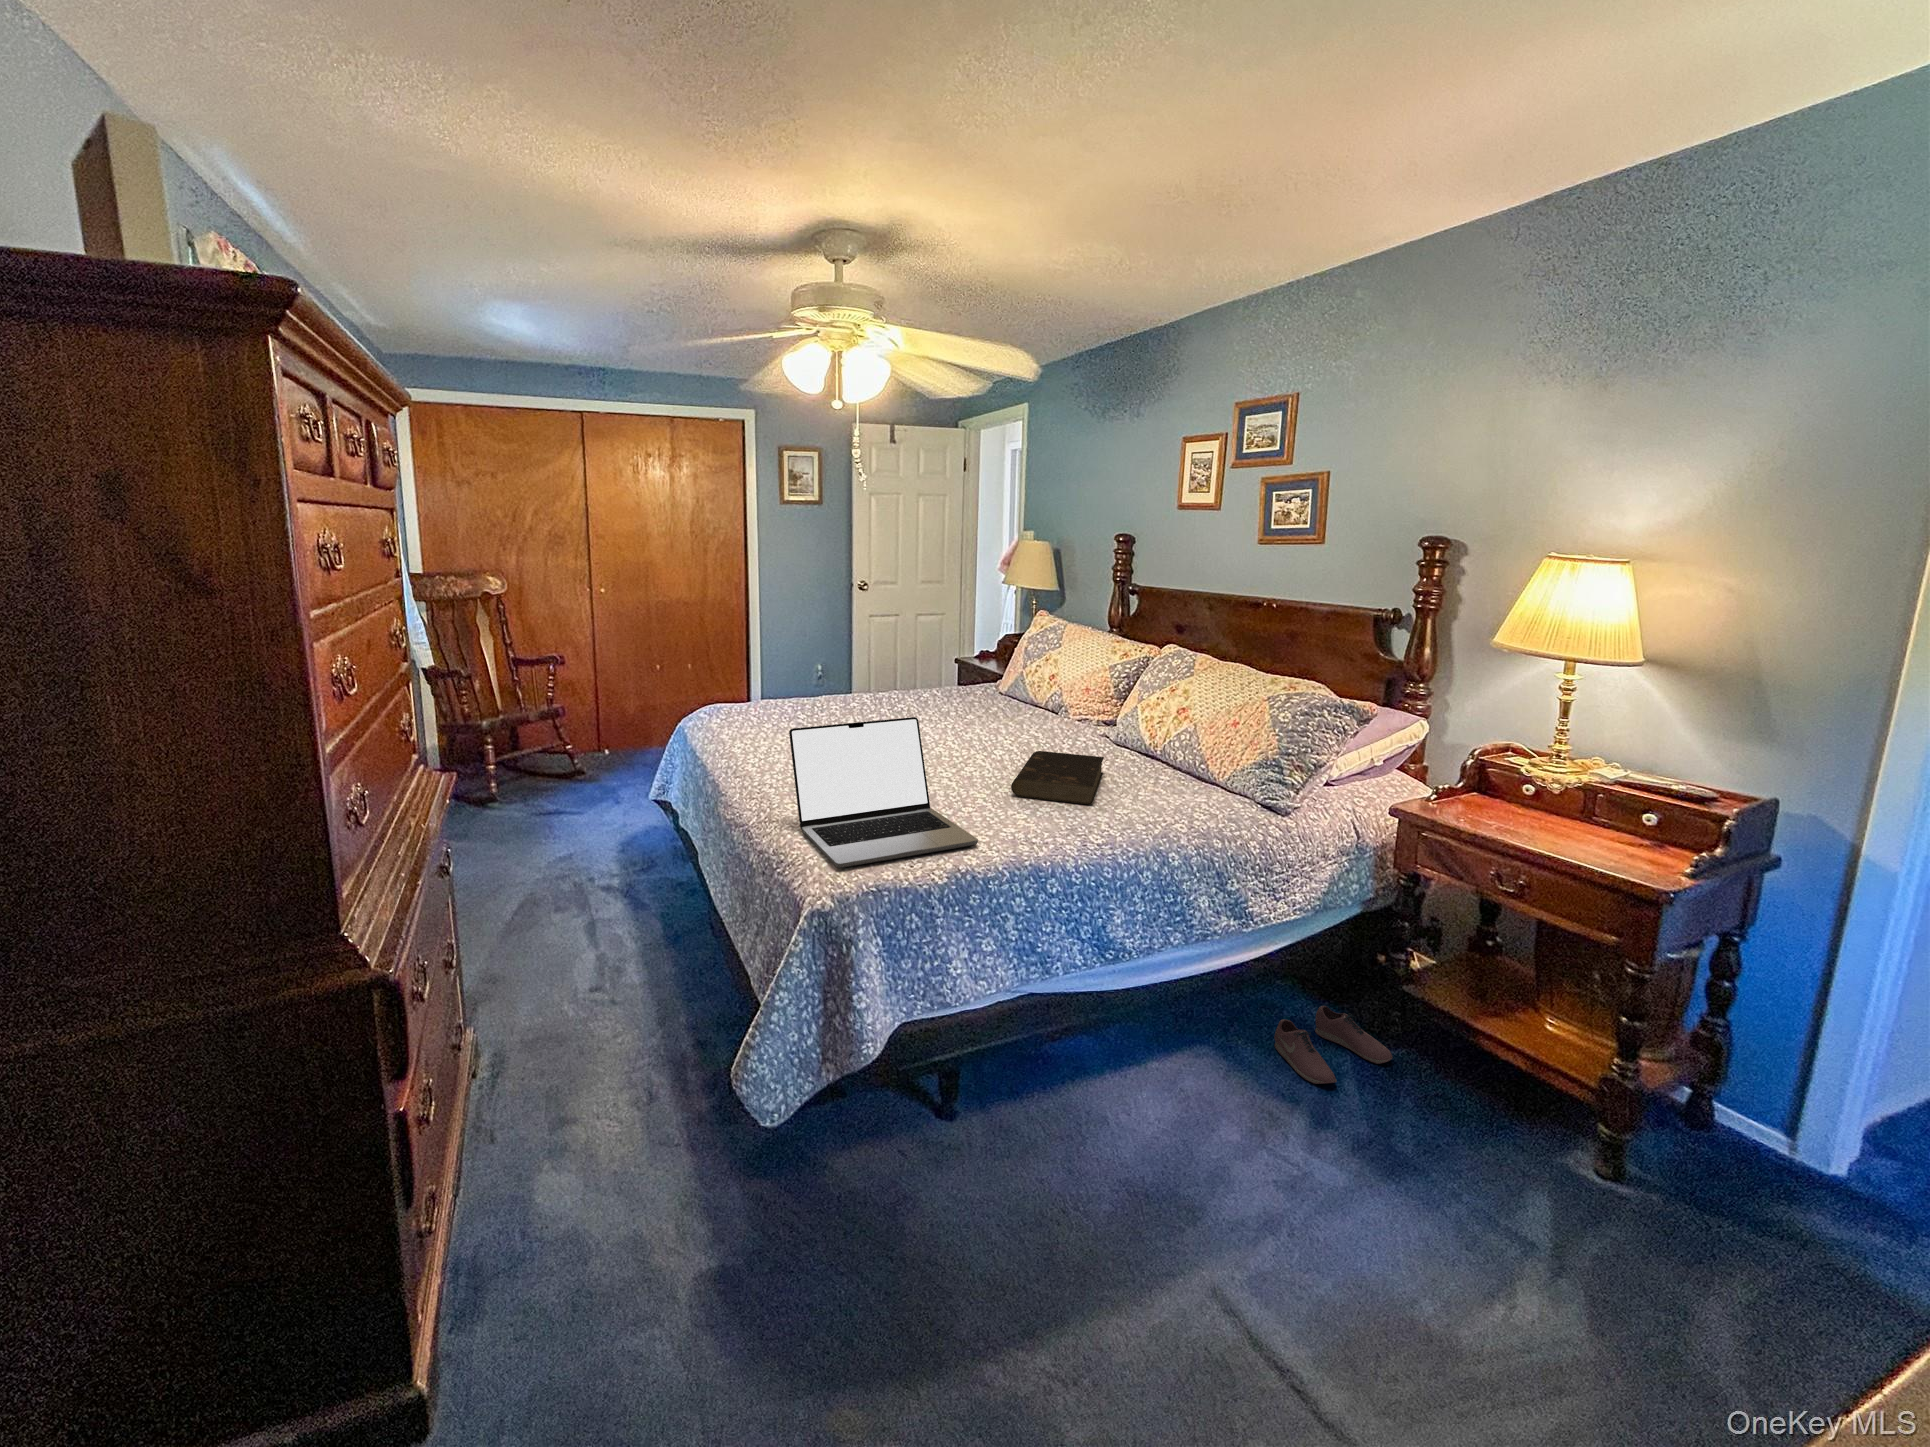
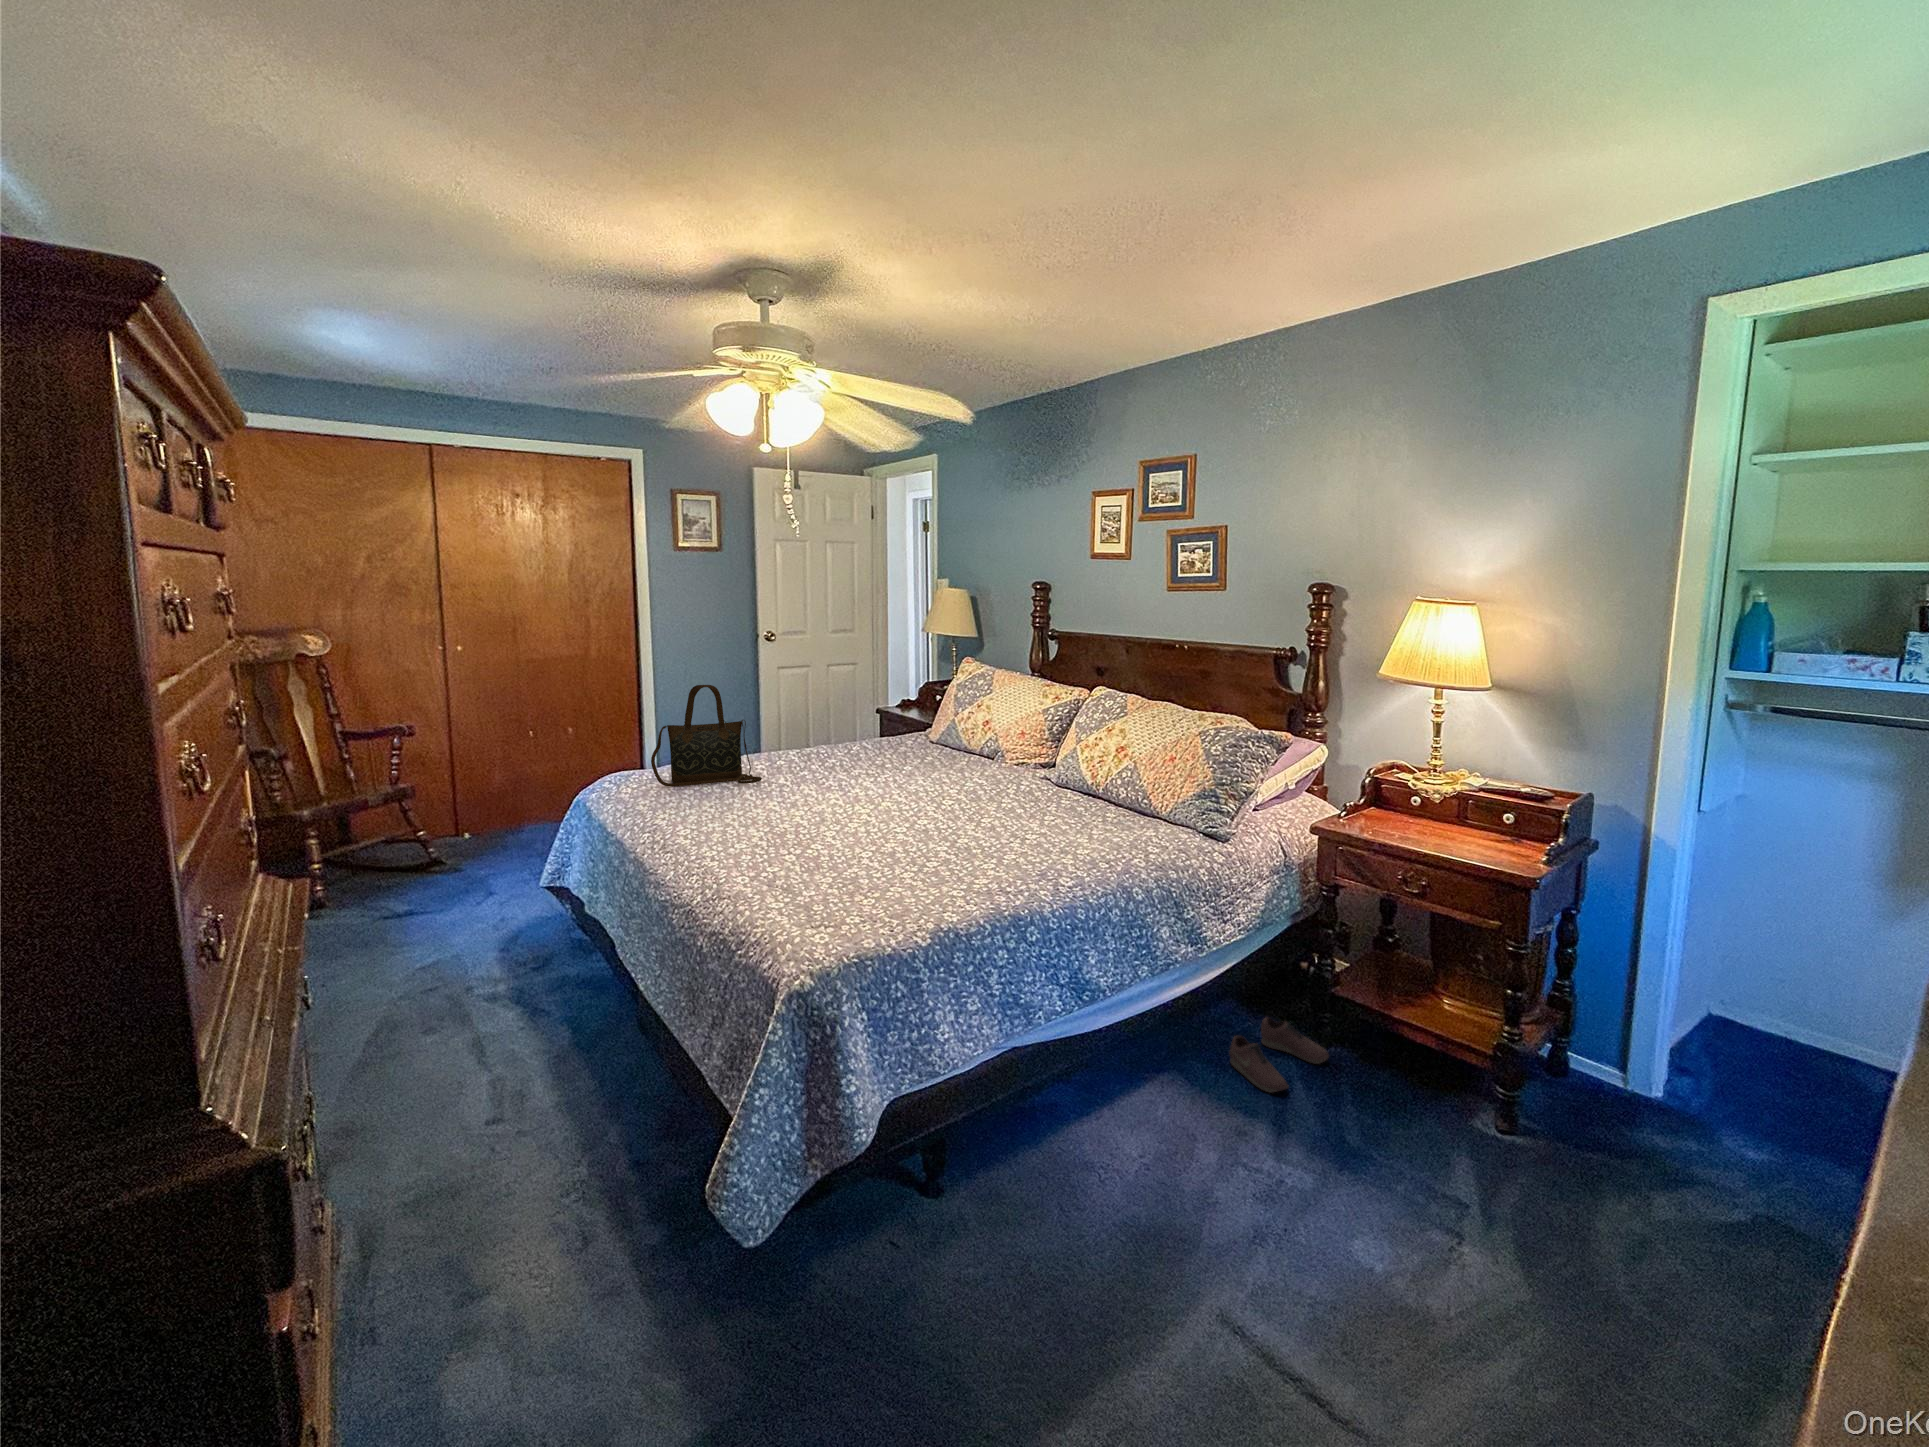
handbag: none [737,628,832,721] -> present [651,685,762,787]
laptop: present [789,717,978,868] -> none [741,773,954,943]
book: present [1011,751,1104,805] -> none [972,798,1054,848]

